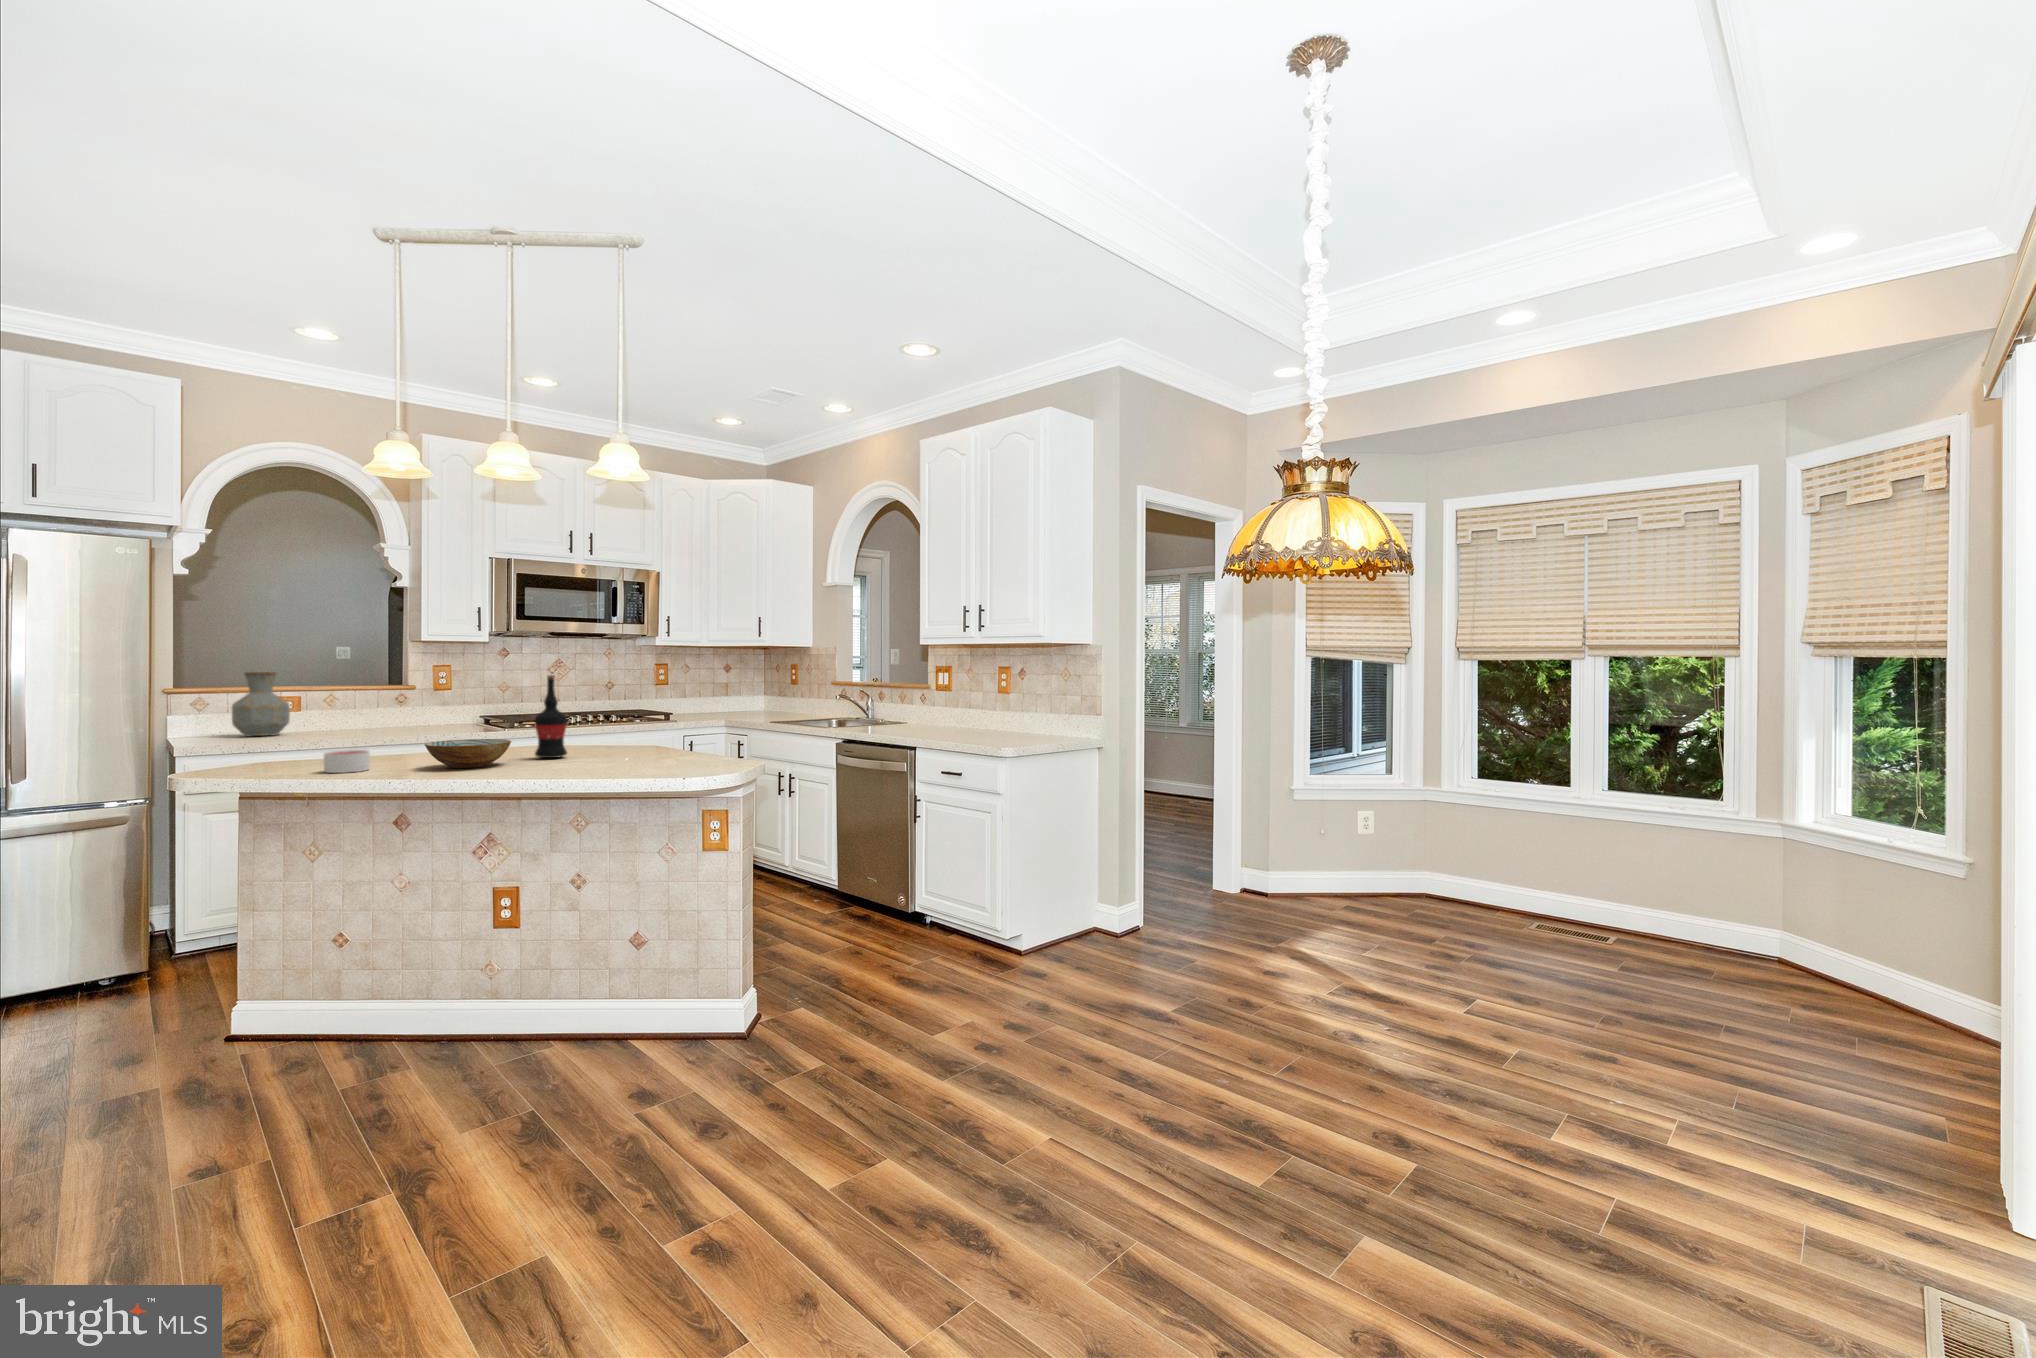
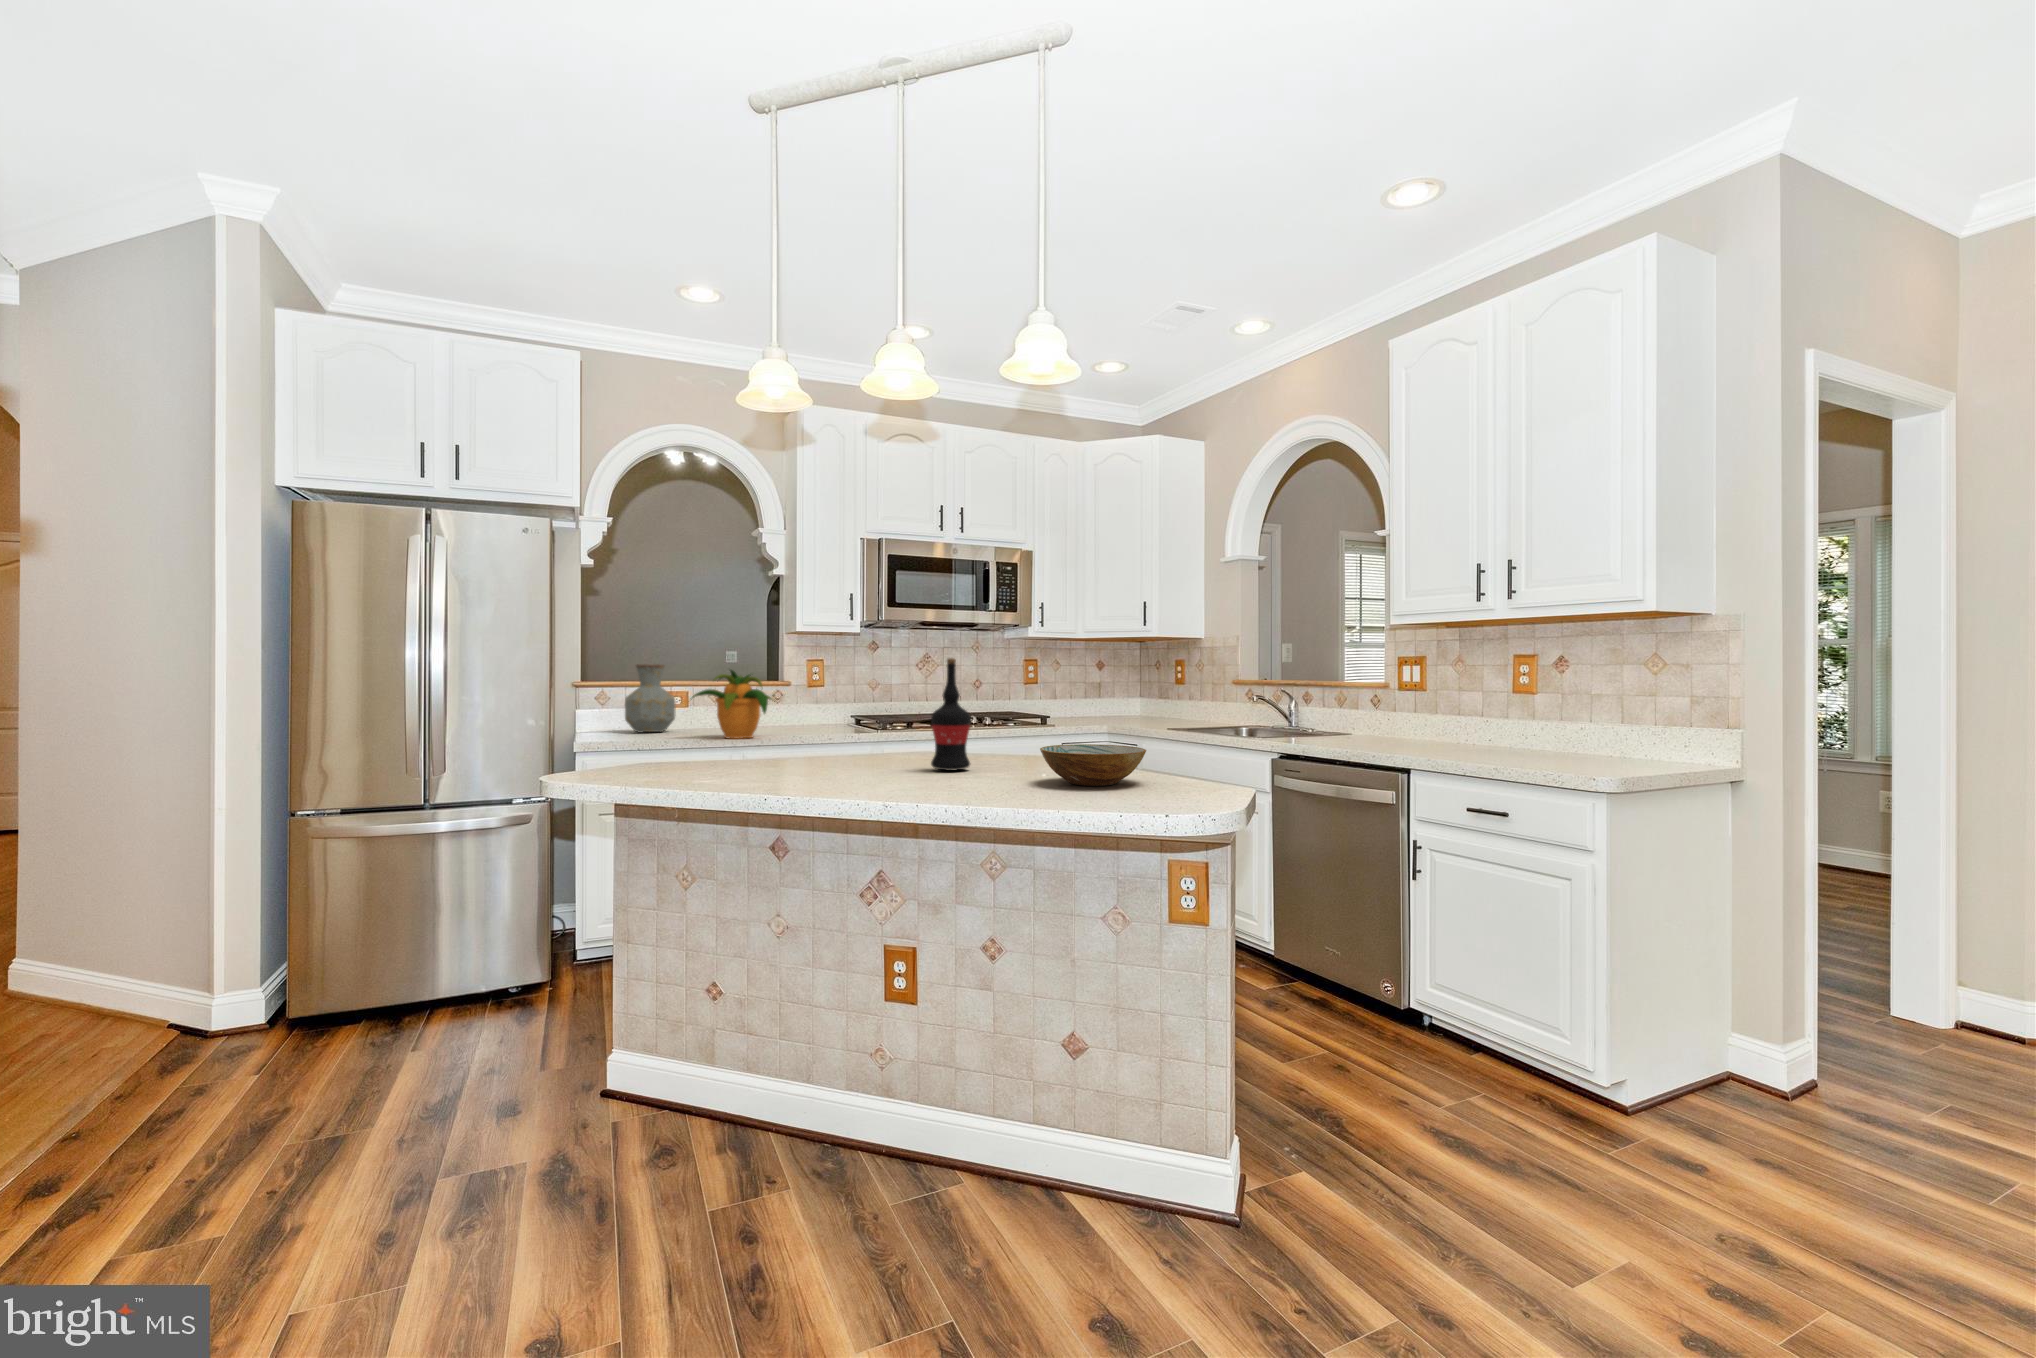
potted plant: none [306,677,401,739] -> present [692,670,772,739]
bowl: present [425,739,511,768] -> present [1040,744,1146,786]
candle: present [324,750,370,773] -> none [692,752,742,782]

